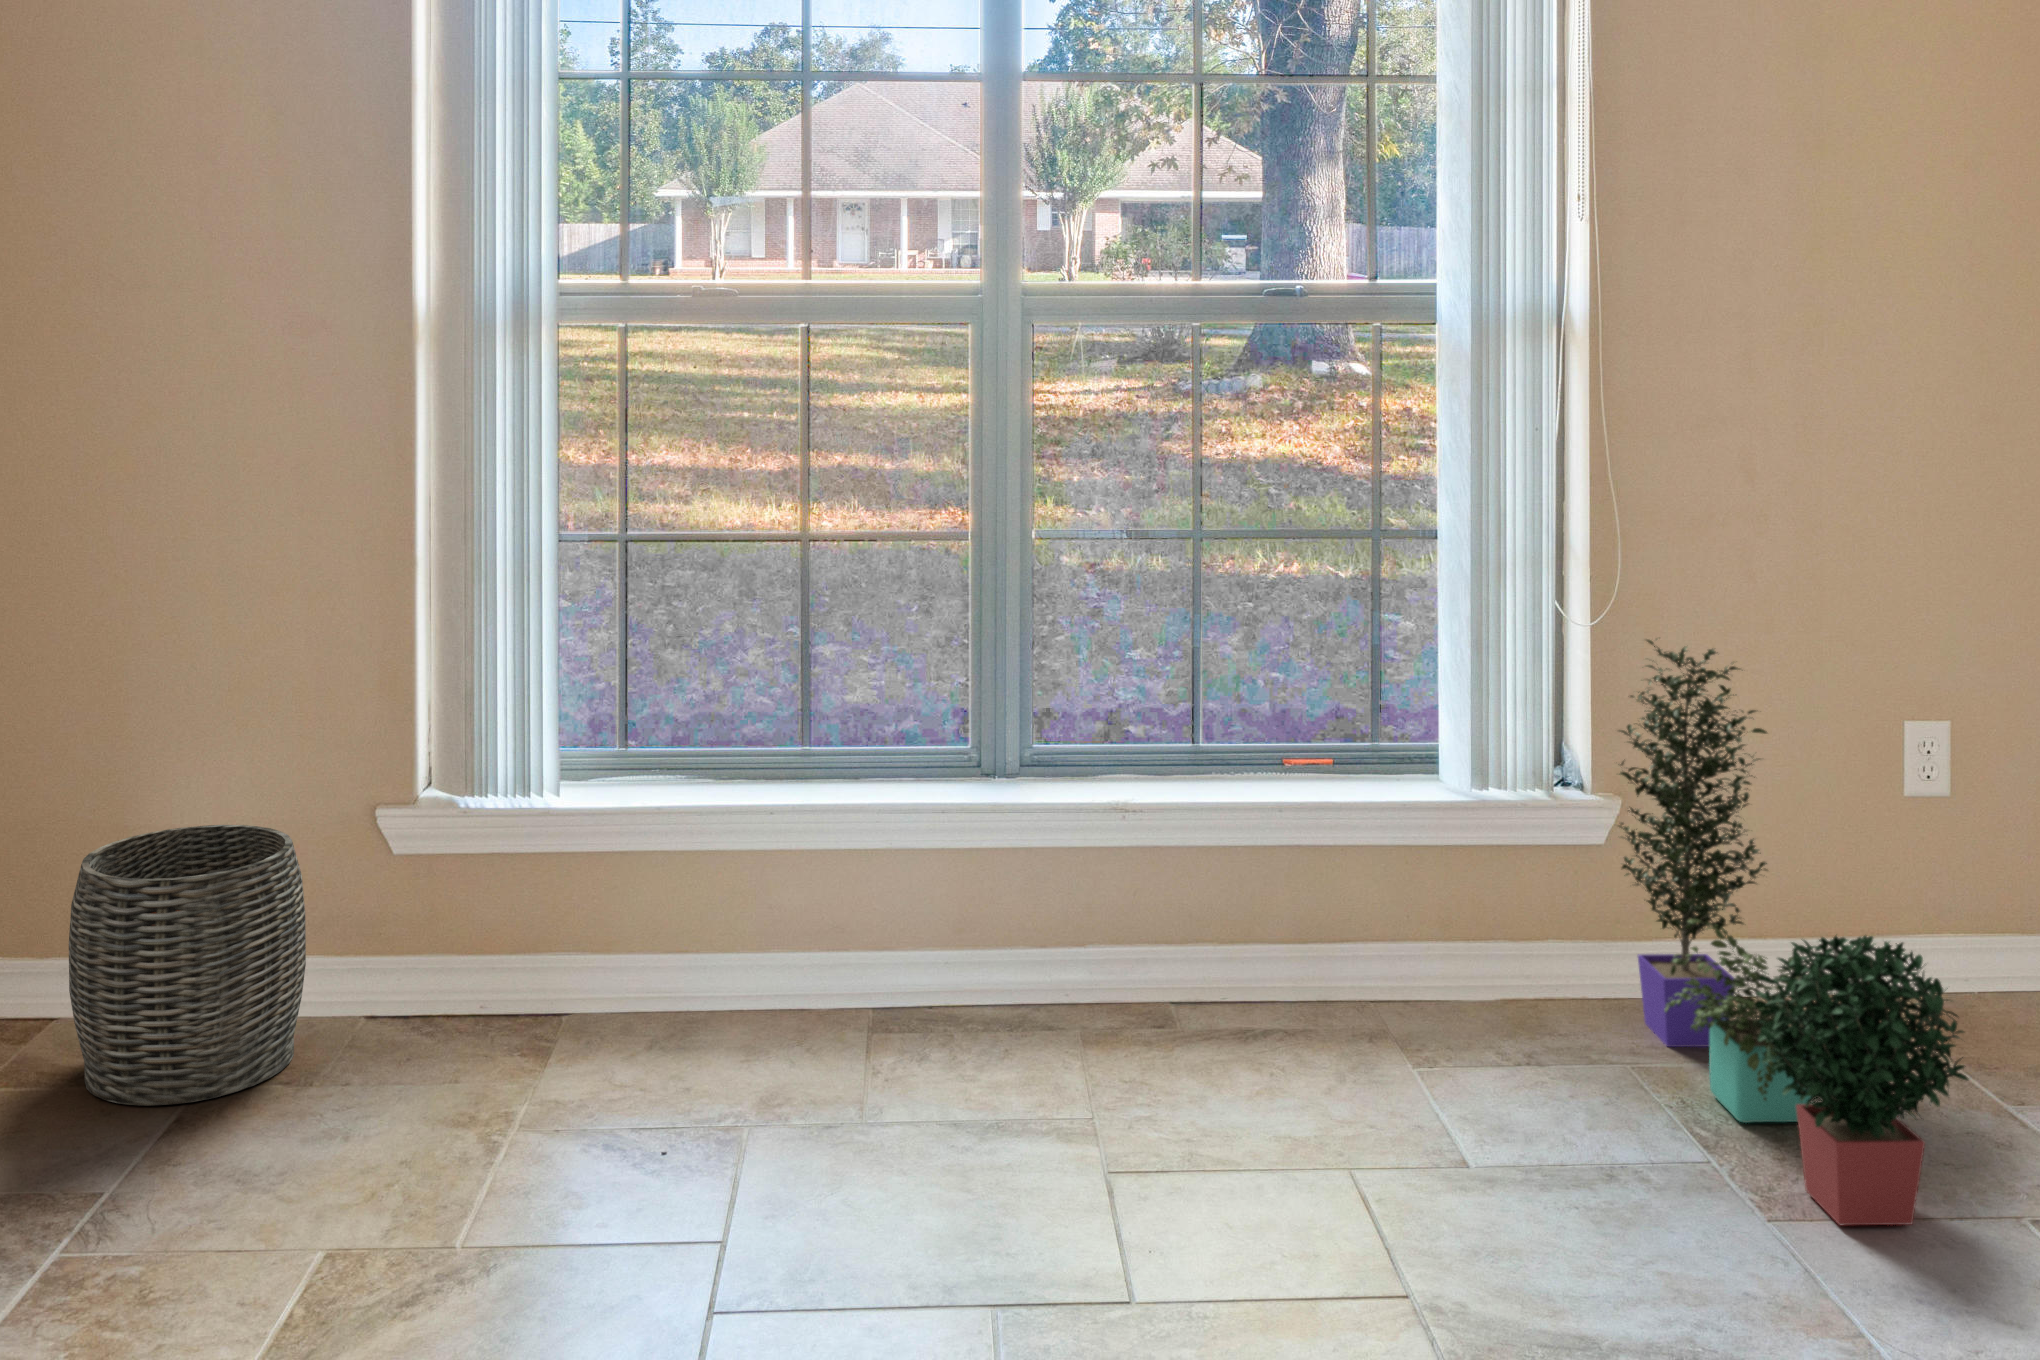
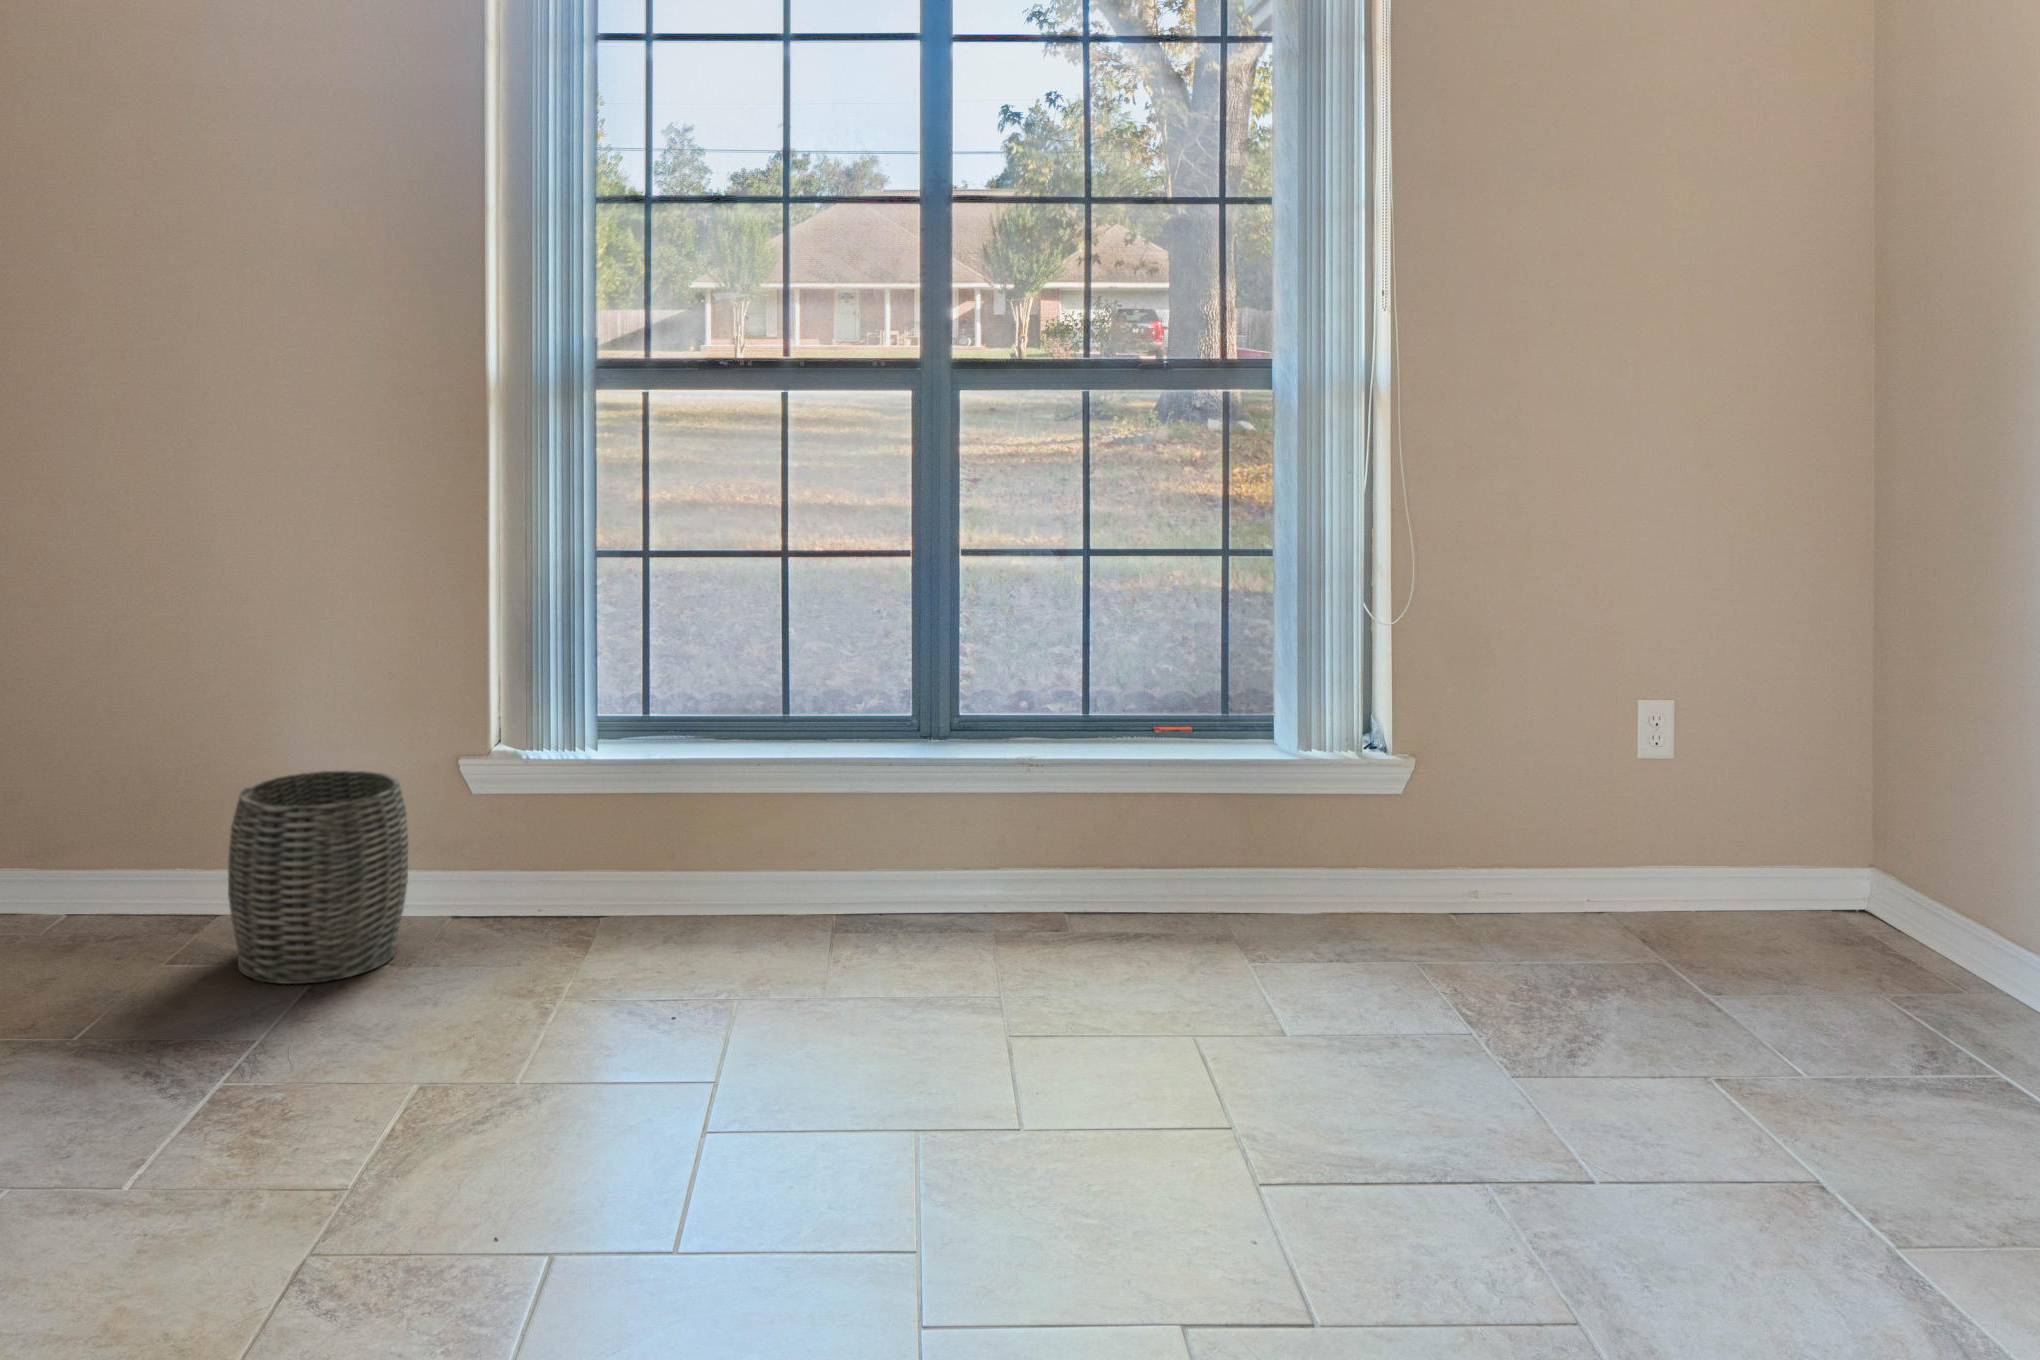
potted plant: present [1618,639,1968,1225] -> none [1450,640,1711,1105]

